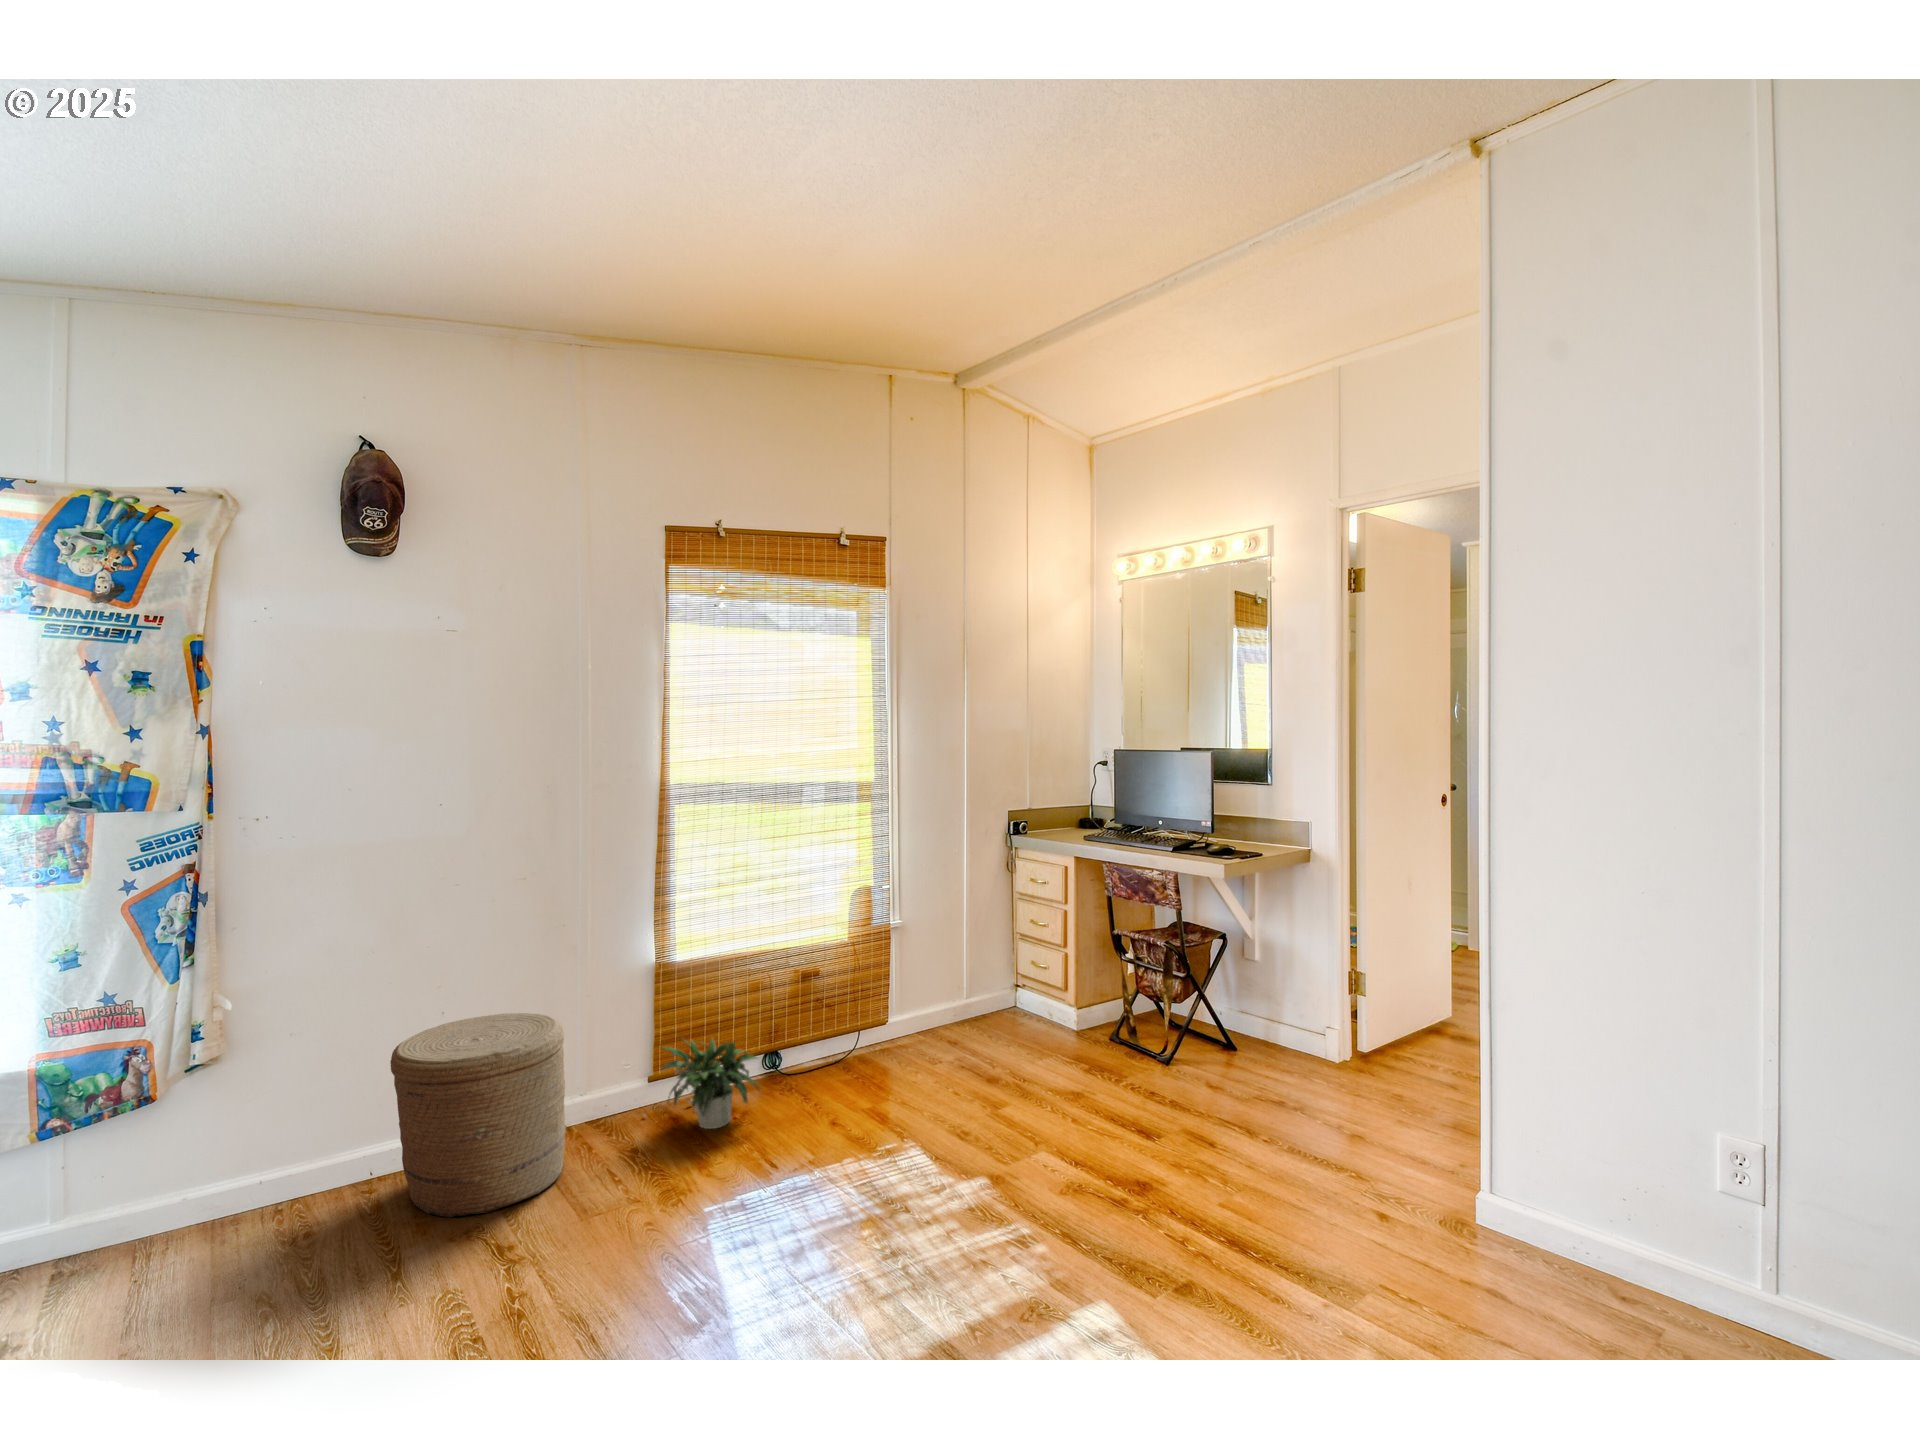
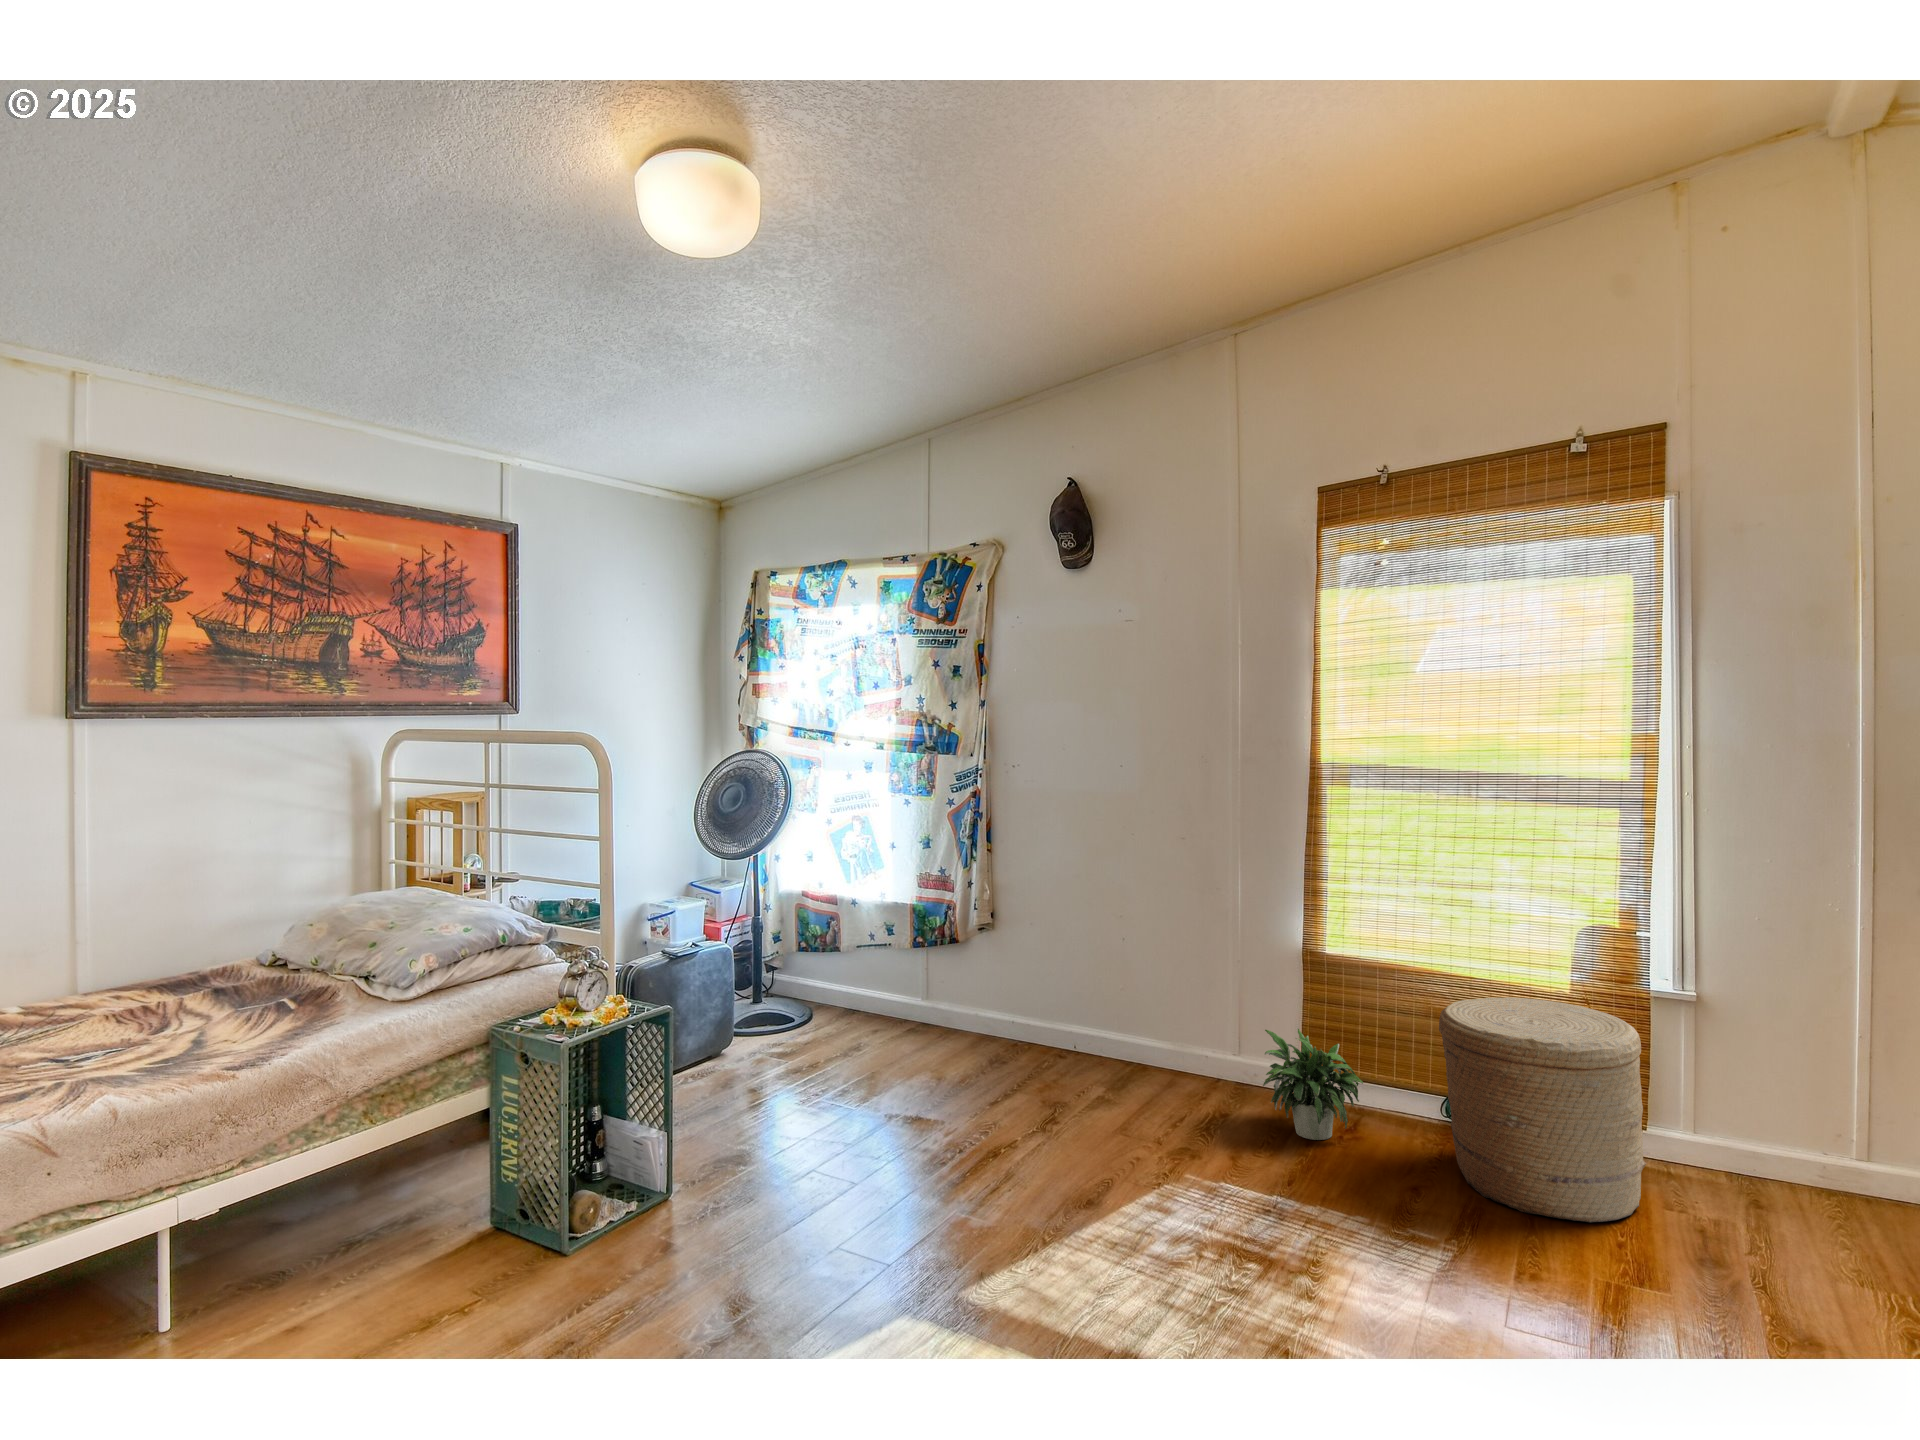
woven basket: present [390,1013,567,1218] -> present [1439,997,1646,1222]

